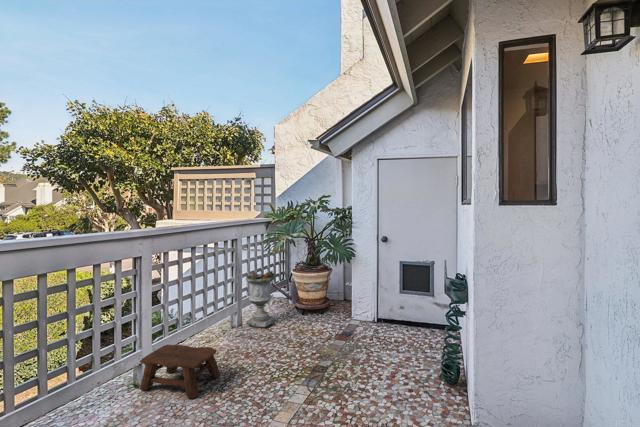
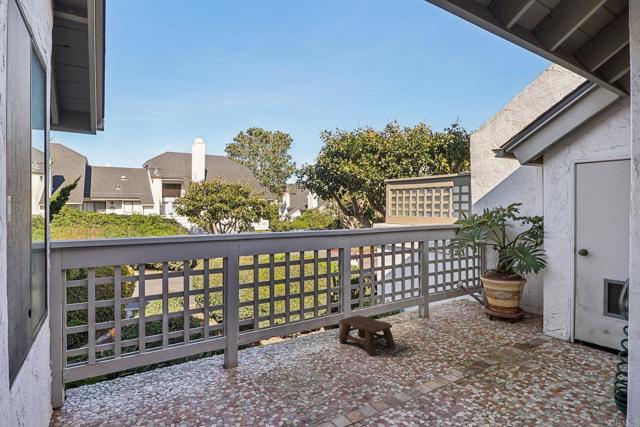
planter: present [246,271,275,328] -> none [429,272,458,323]

